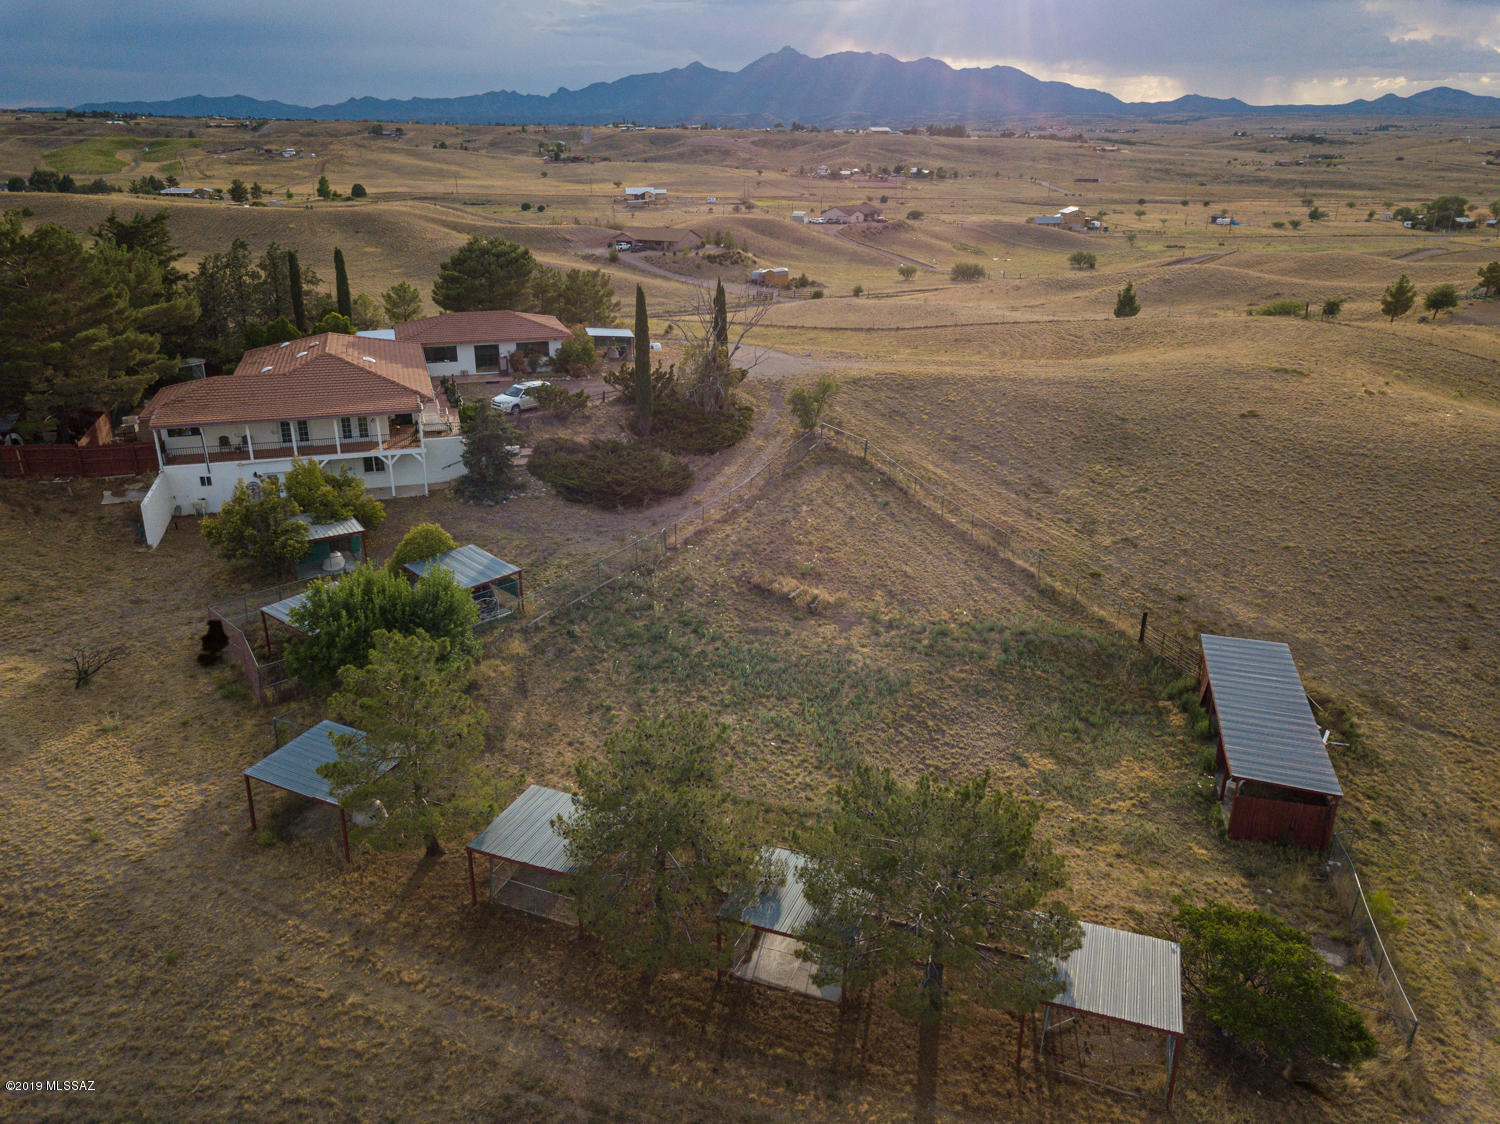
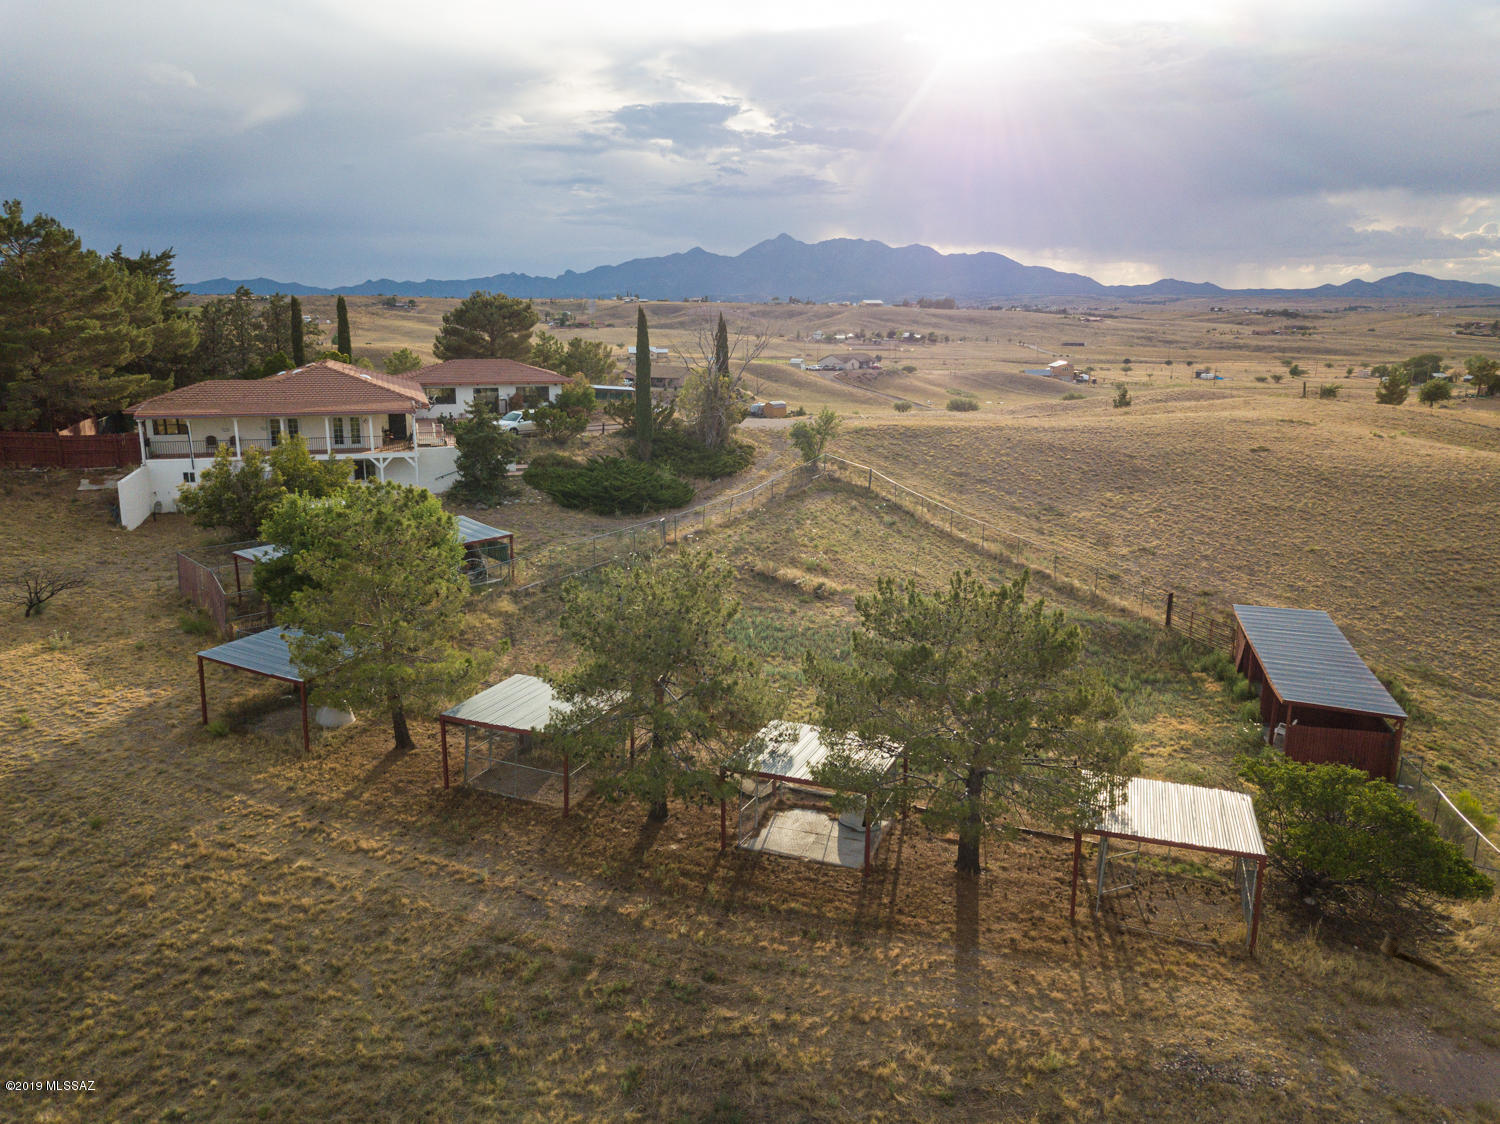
lounge chair: present [197,619,229,664] -> none [160,567,200,614]

